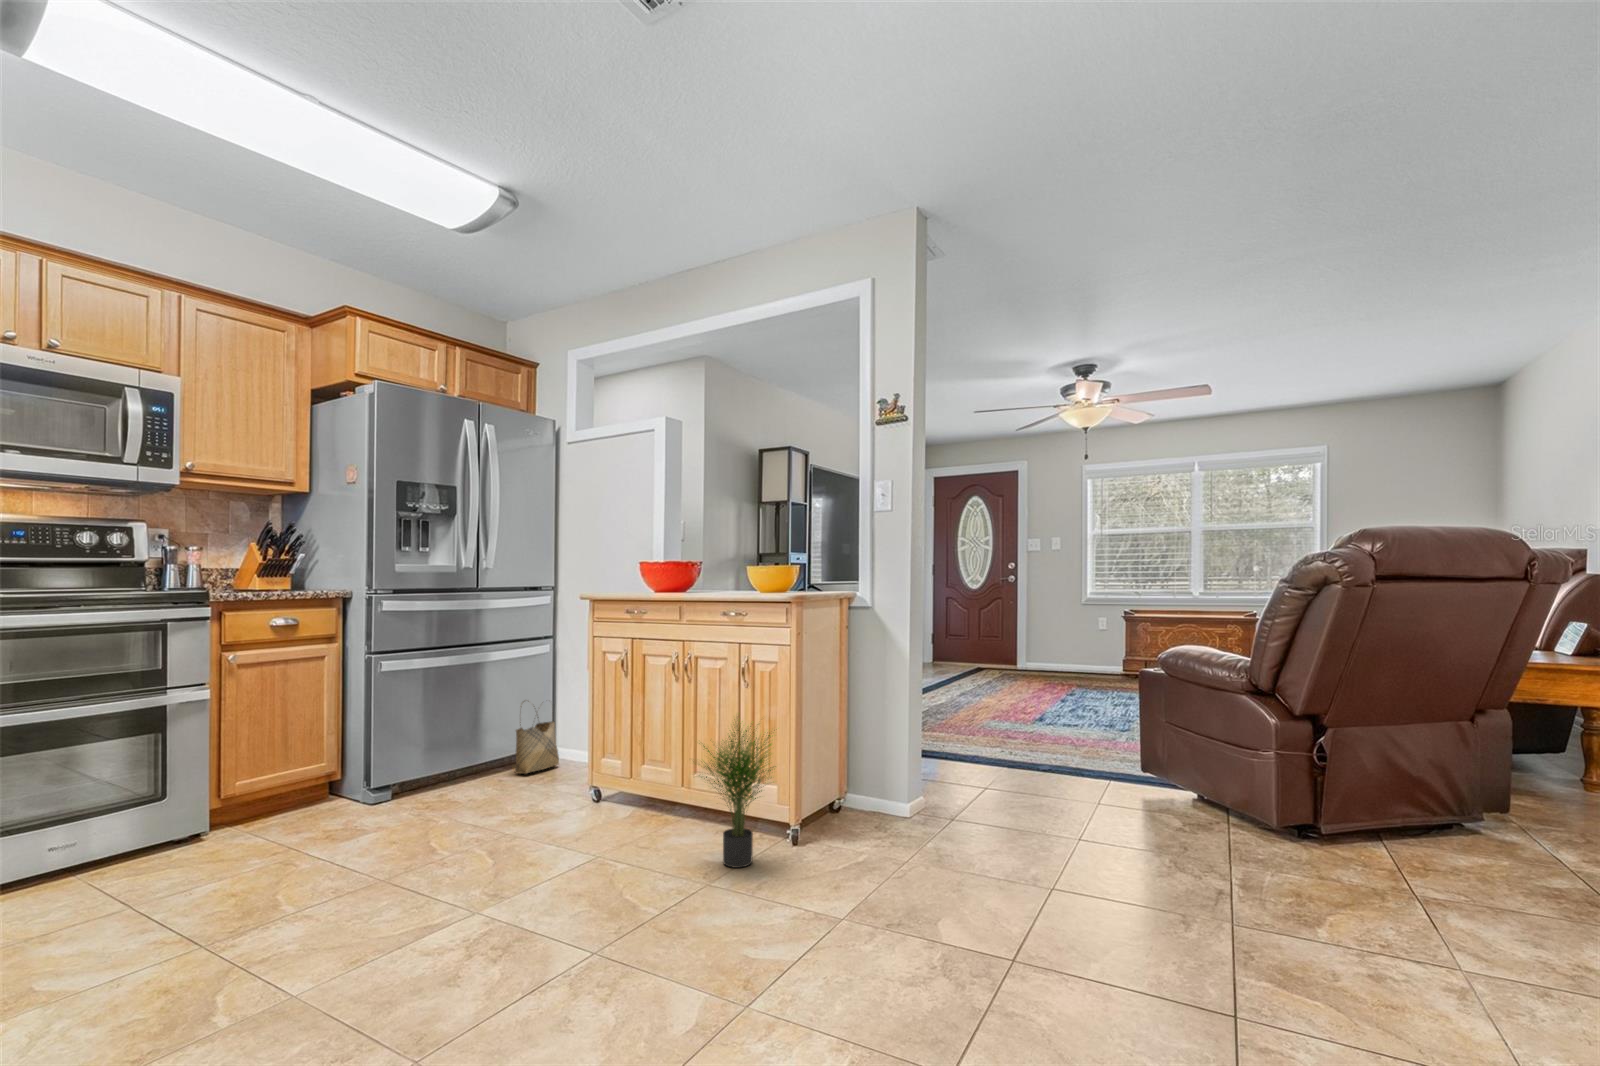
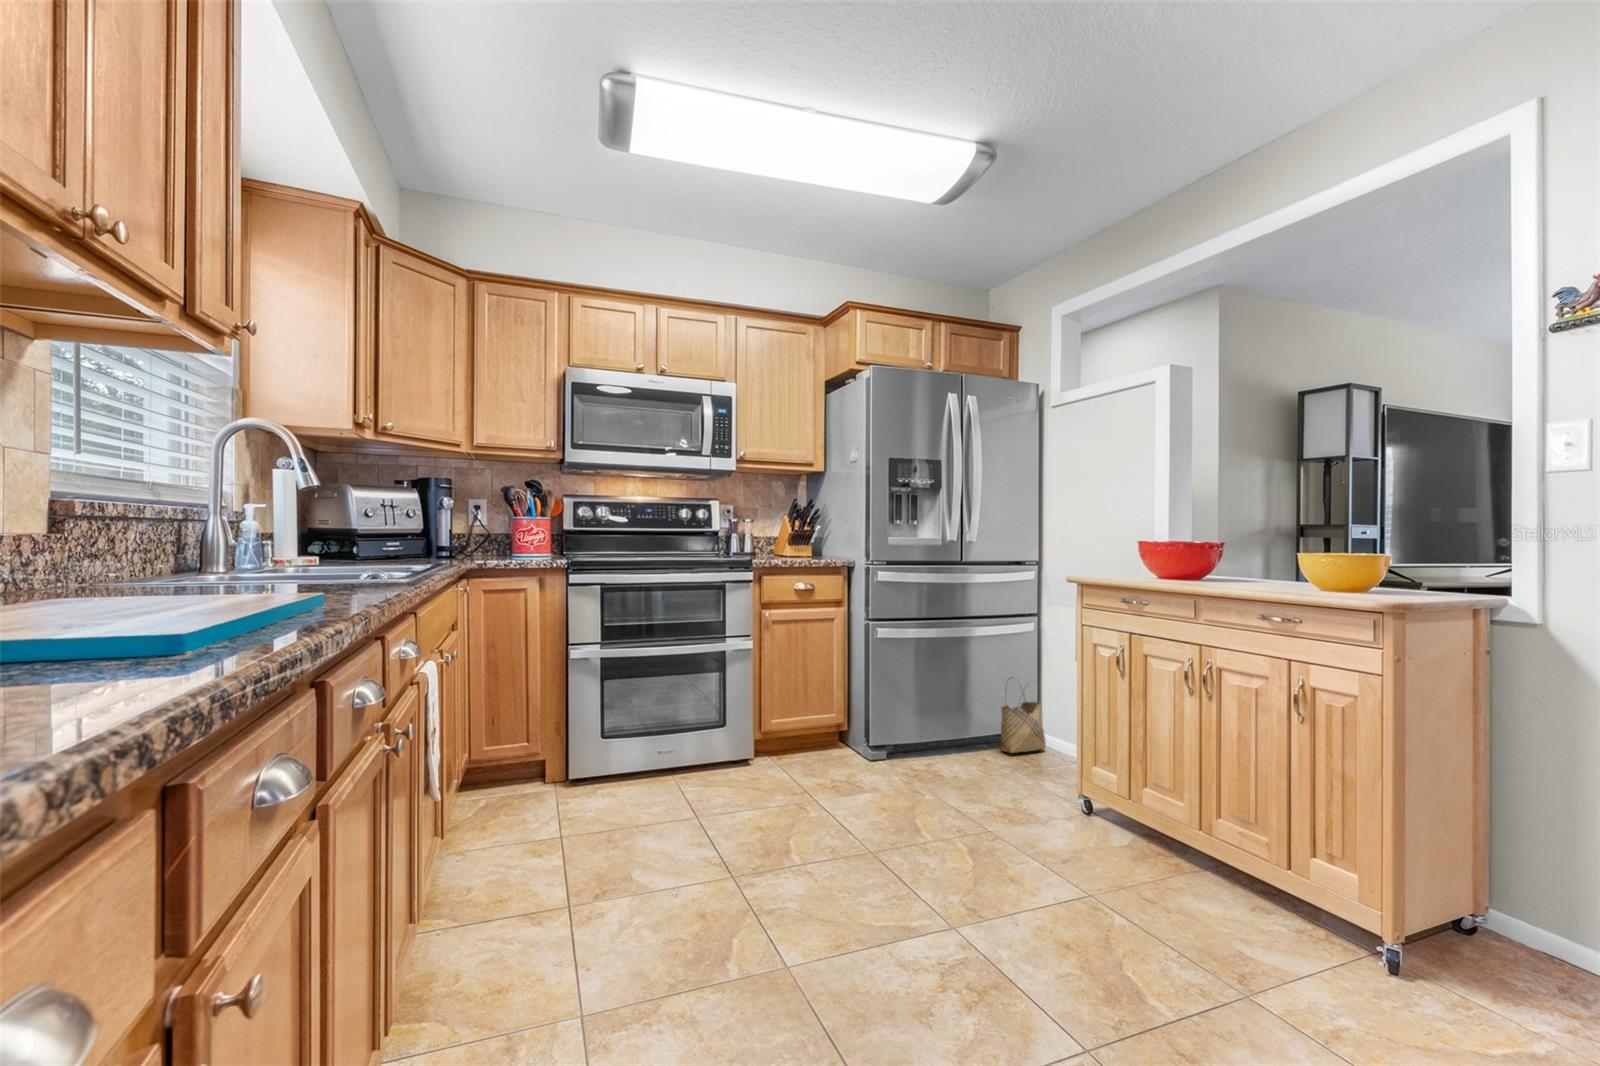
potted plant: present [701,725,776,868] -> none [1205,757,1366,977]

